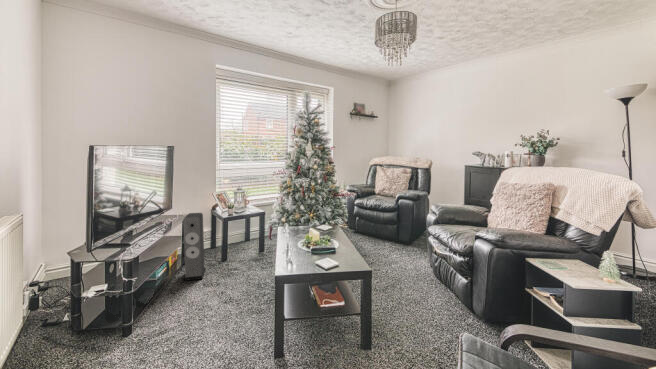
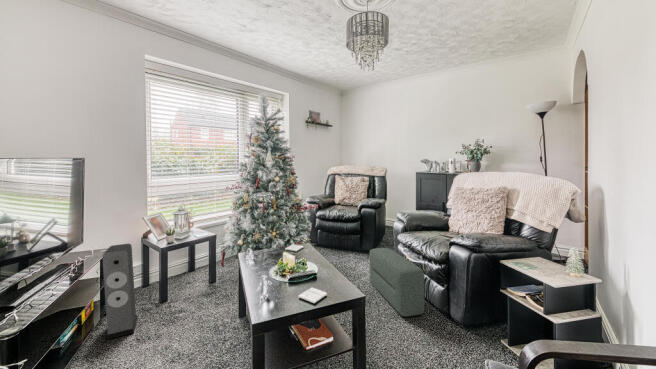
pouf: none [395,236,438,297] -> present [369,248,425,316]

